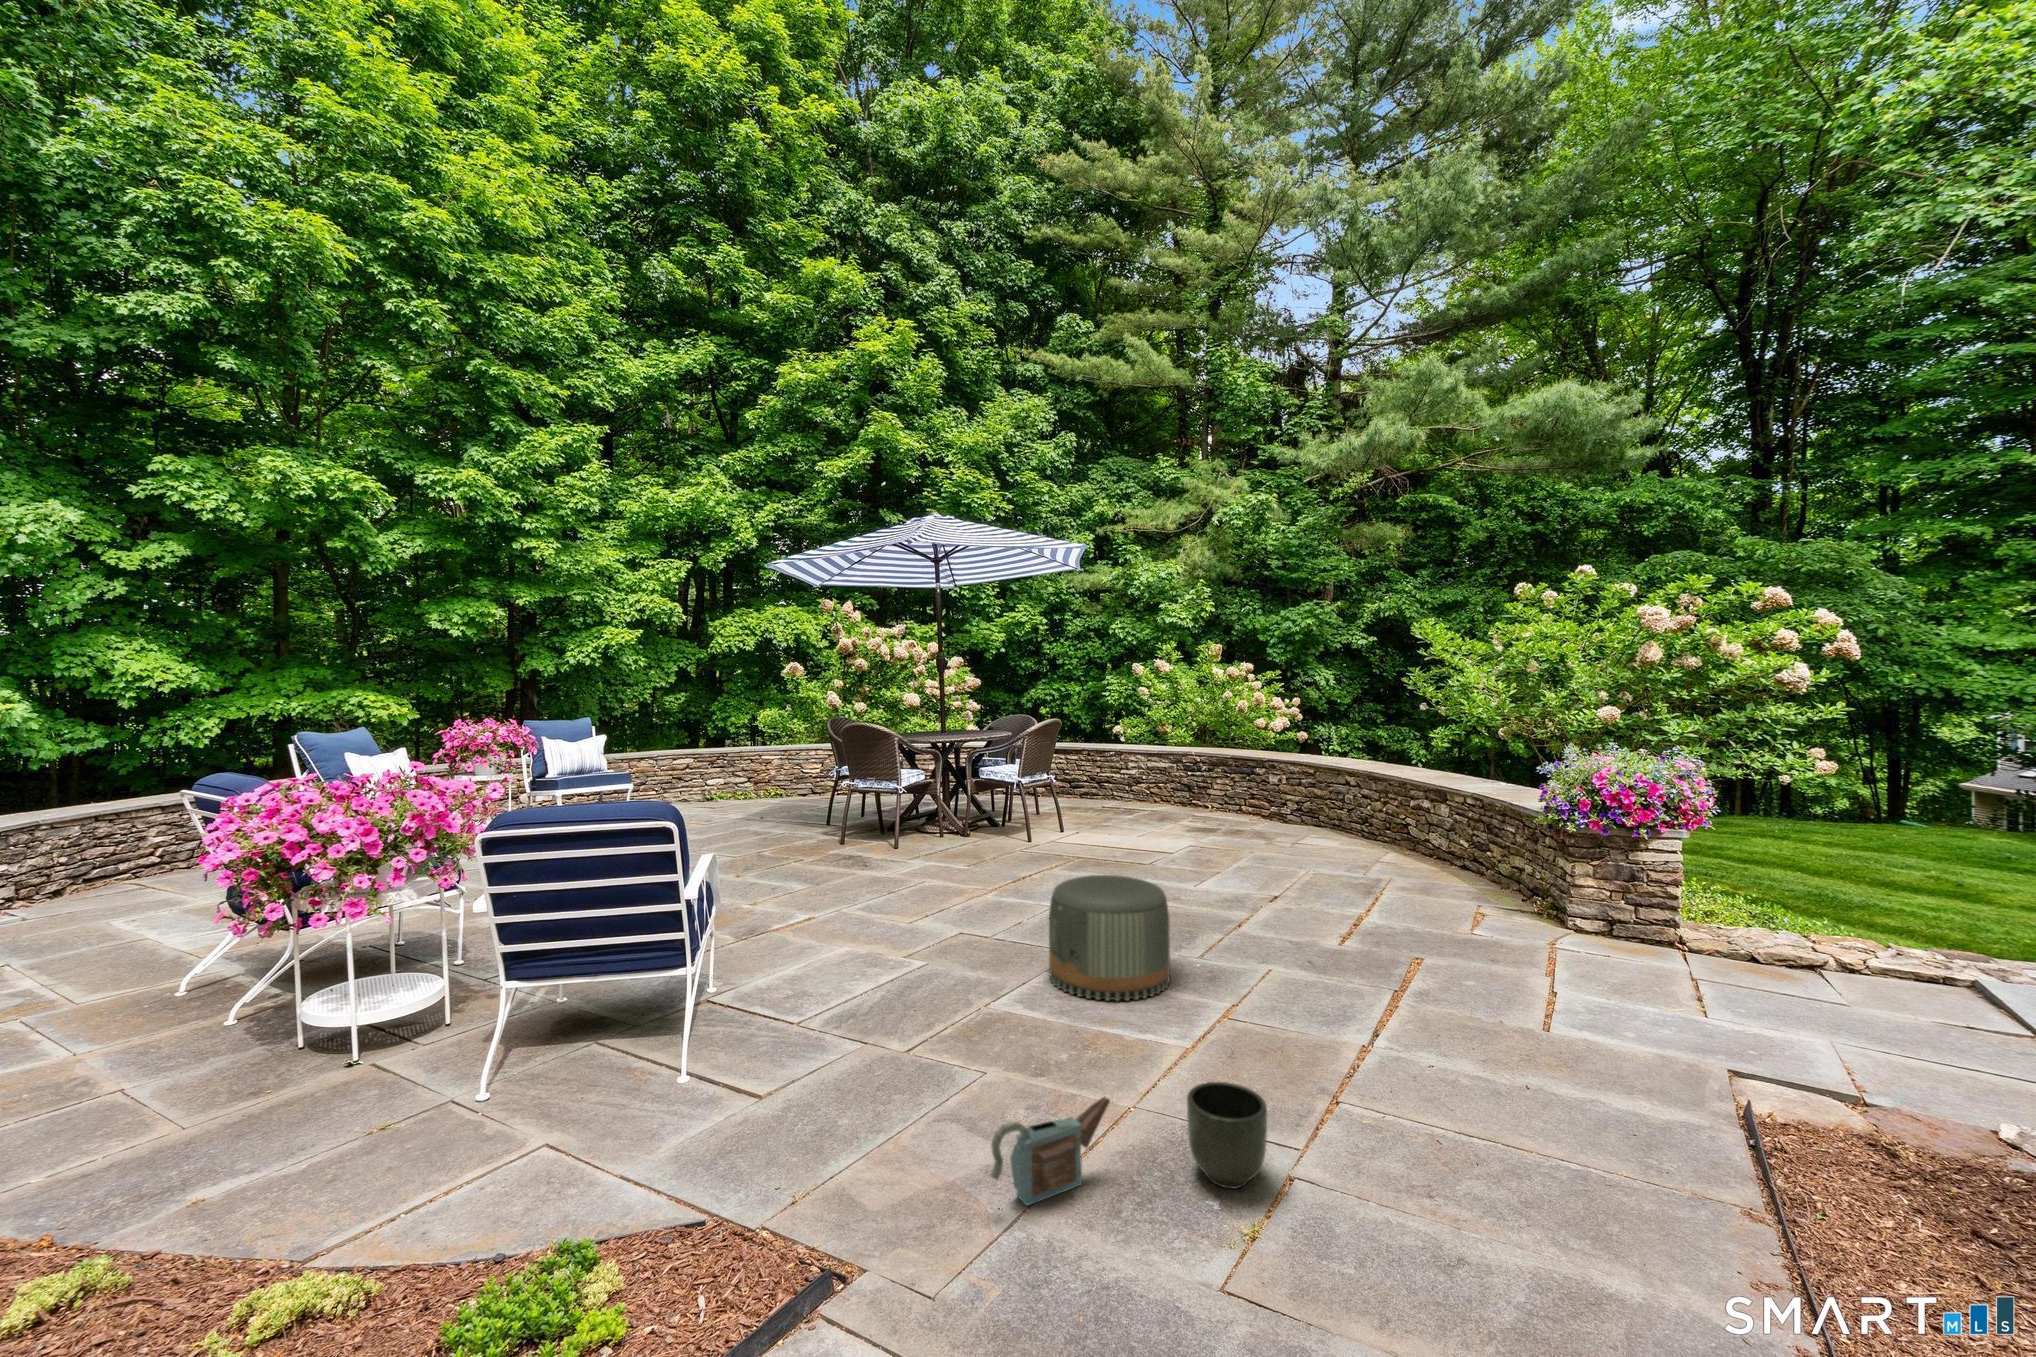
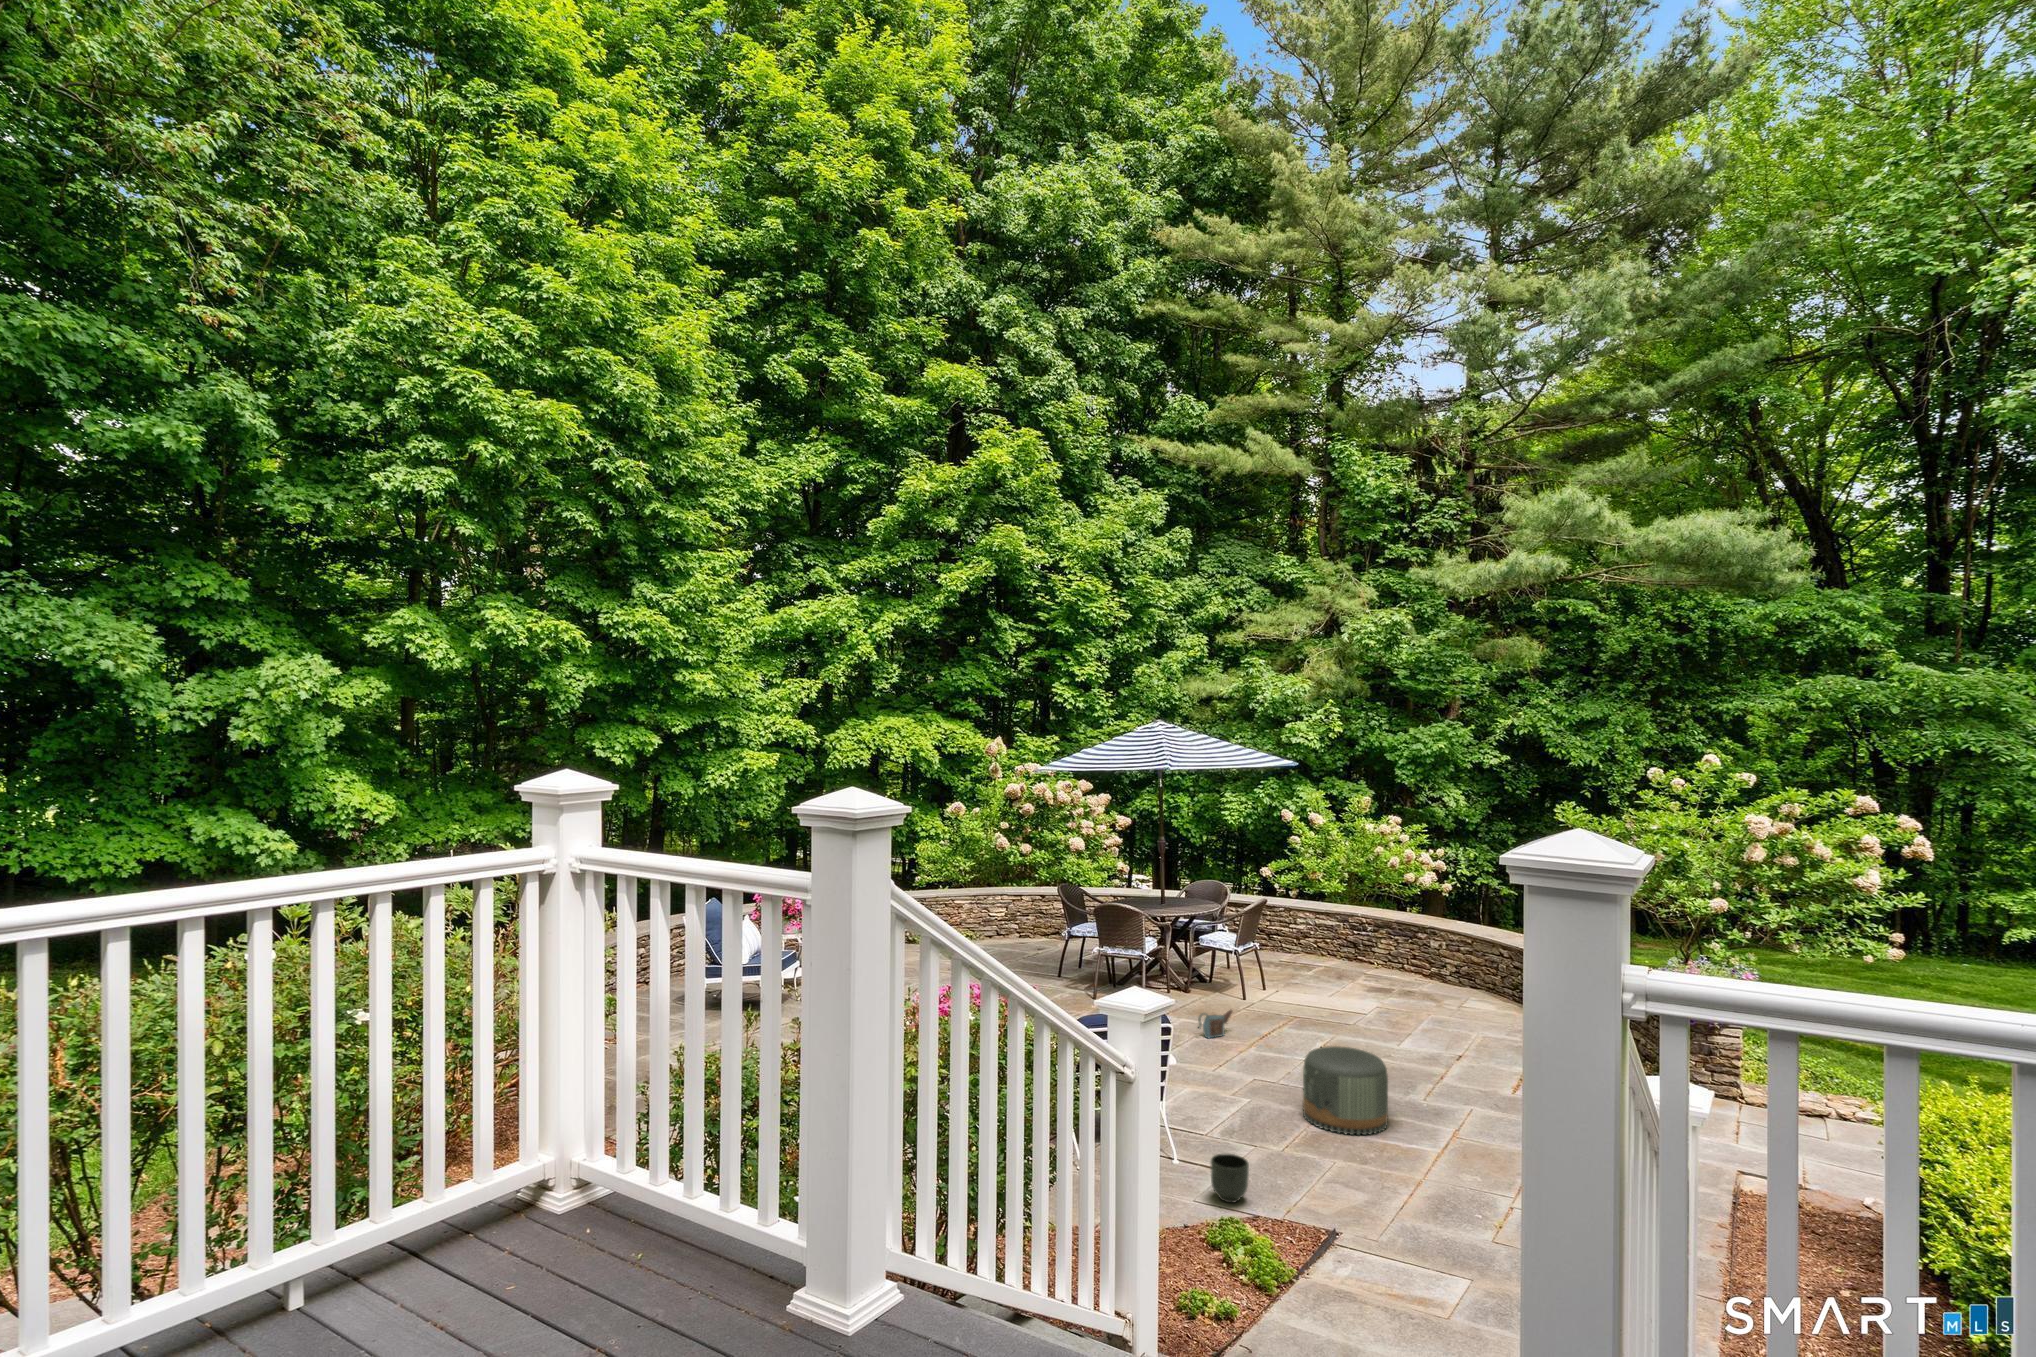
planter: present [1187,1082,1267,1189] -> present [1210,1154,1249,1203]
watering can: present [990,1097,1110,1206] -> present [1198,1010,1232,1038]

